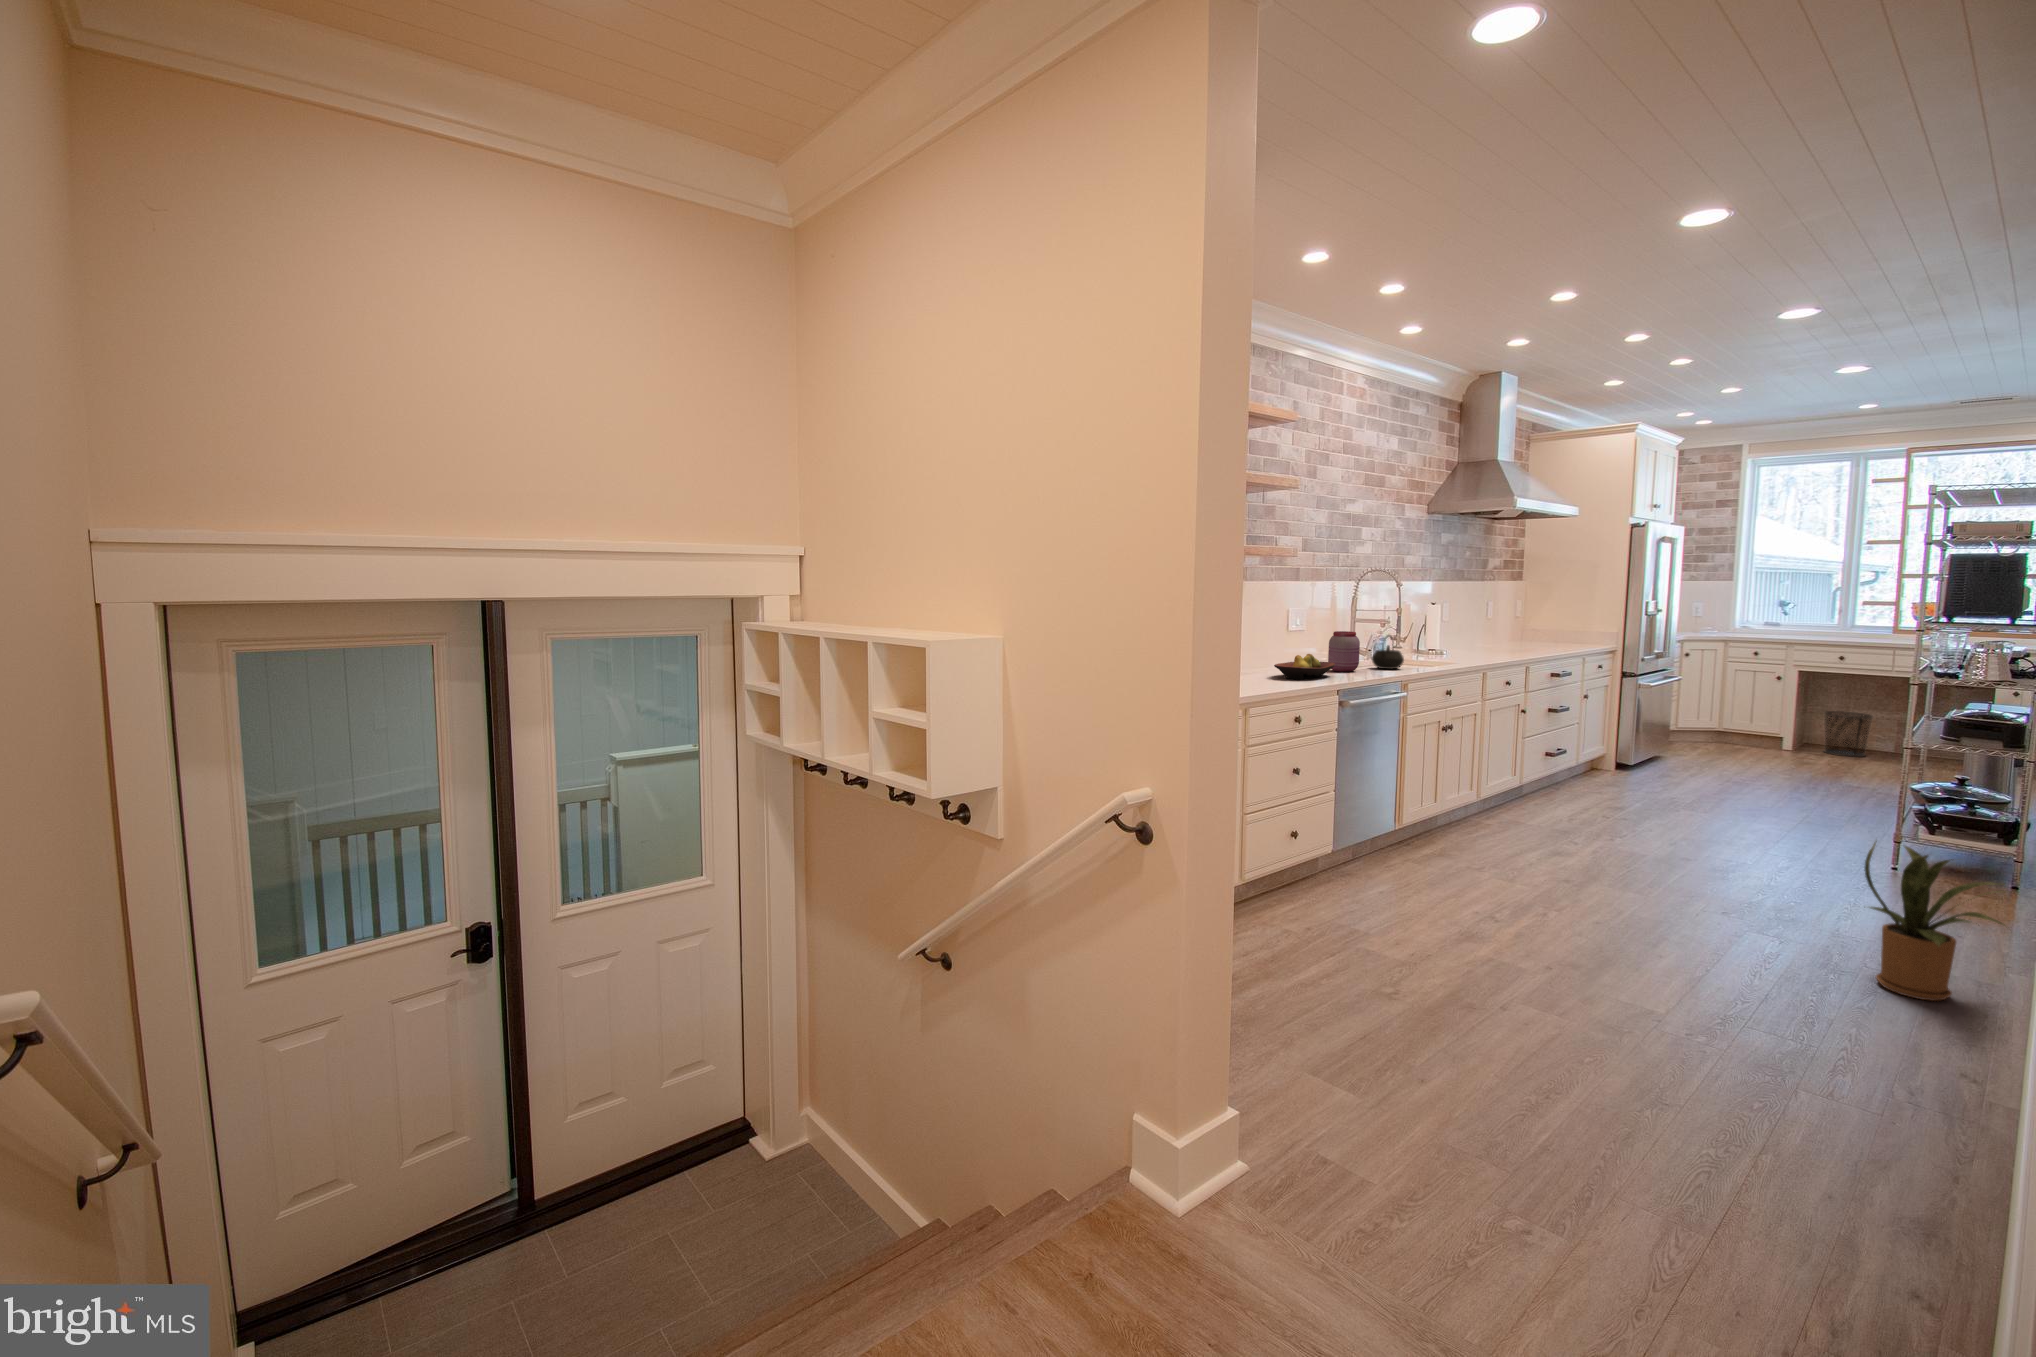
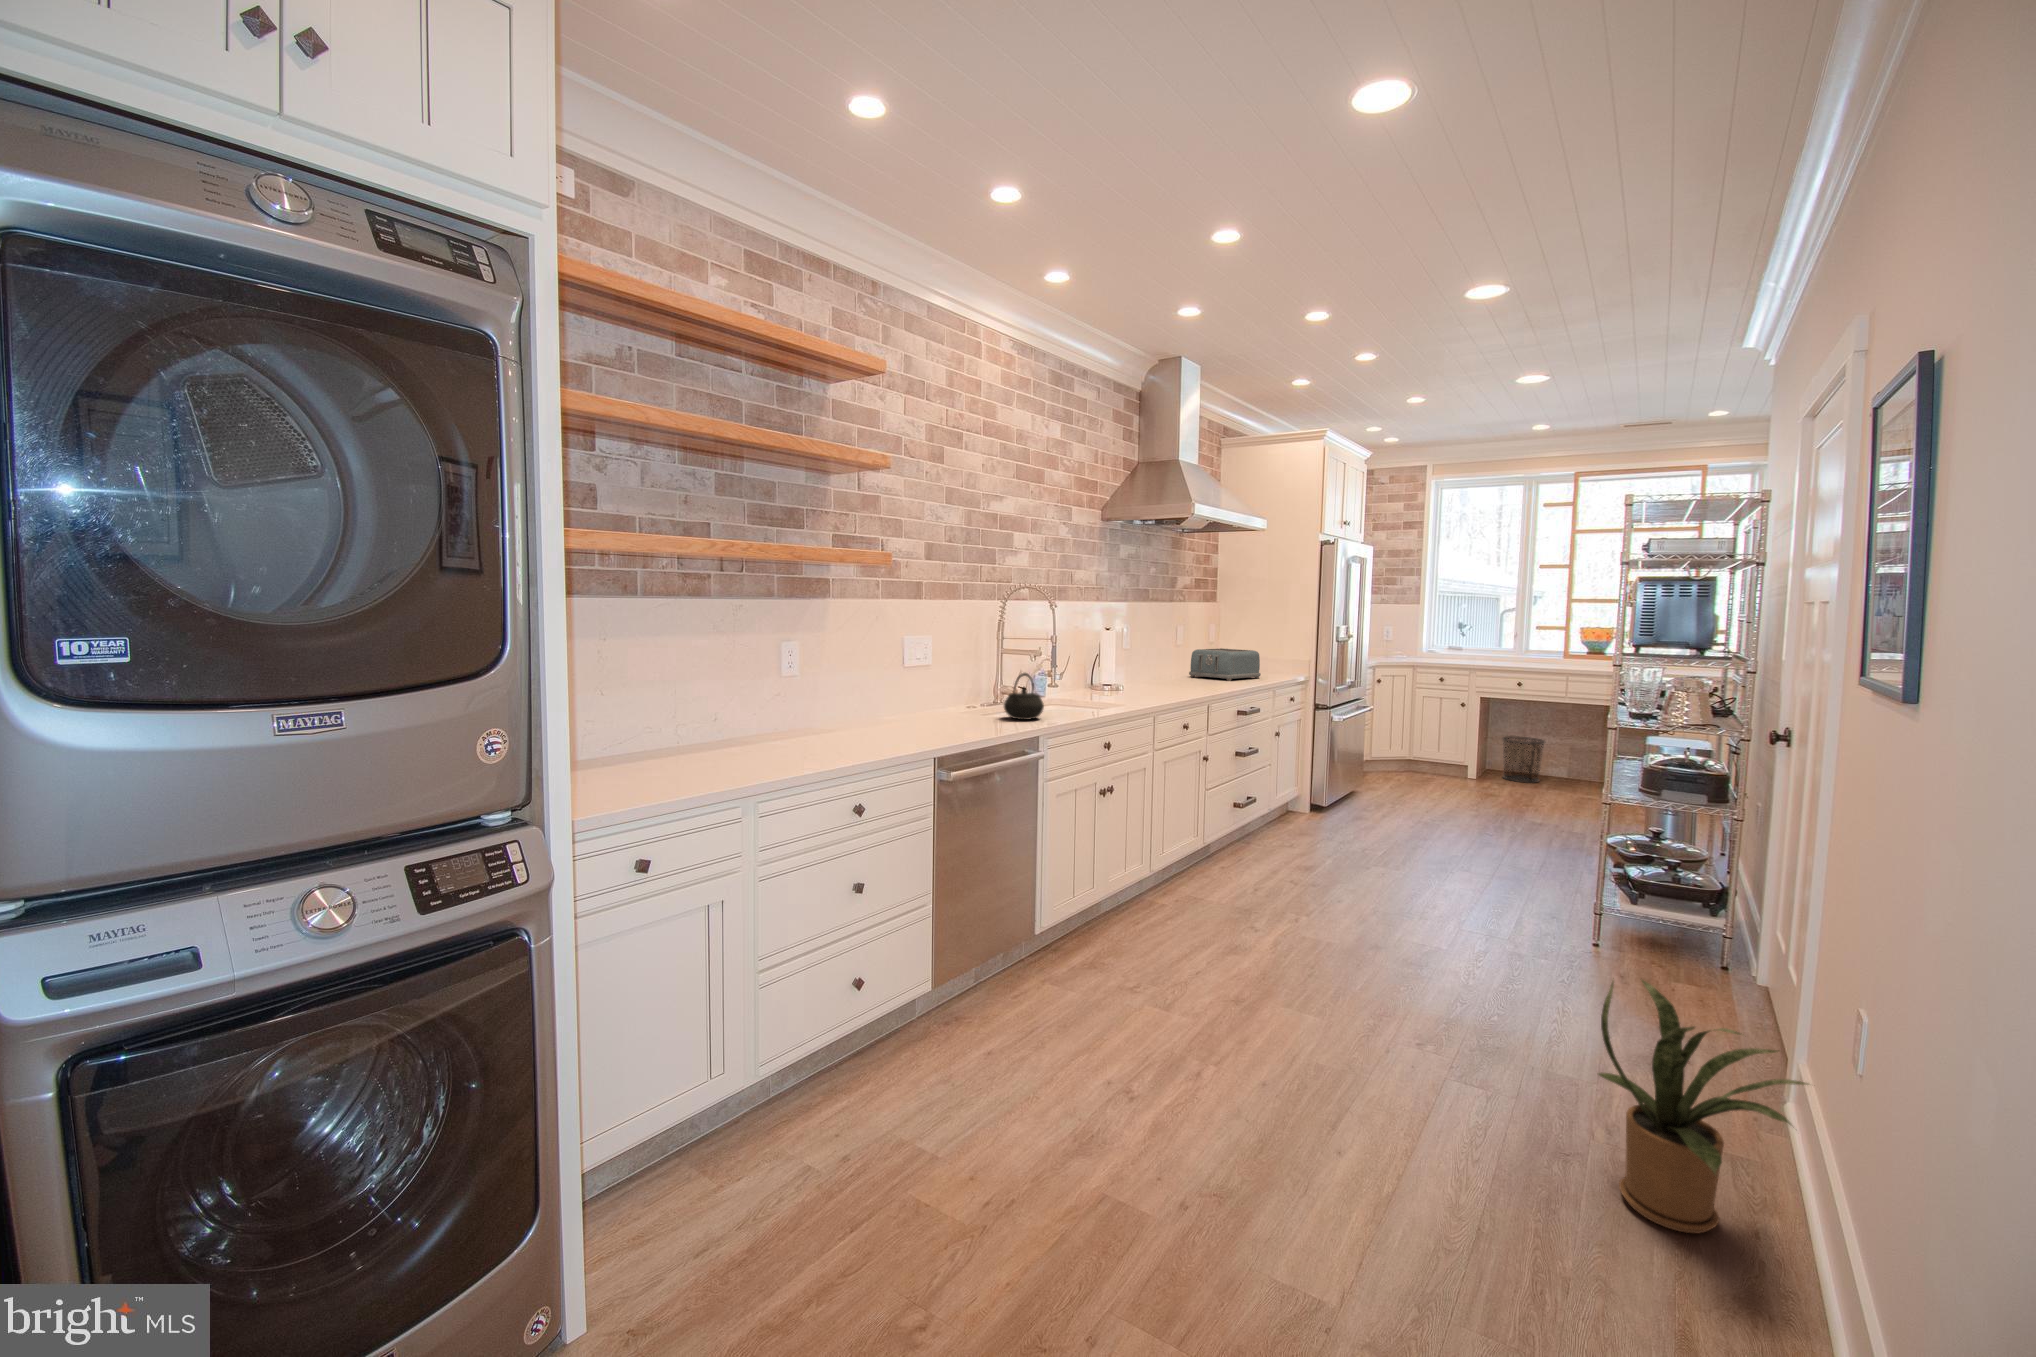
toaster: none [1498,622,1568,649] -> present [1189,648,1261,681]
jar: present [1328,631,1360,672] -> none [939,670,979,726]
fruit bowl: present [1274,654,1335,679] -> none [837,705,934,745]

